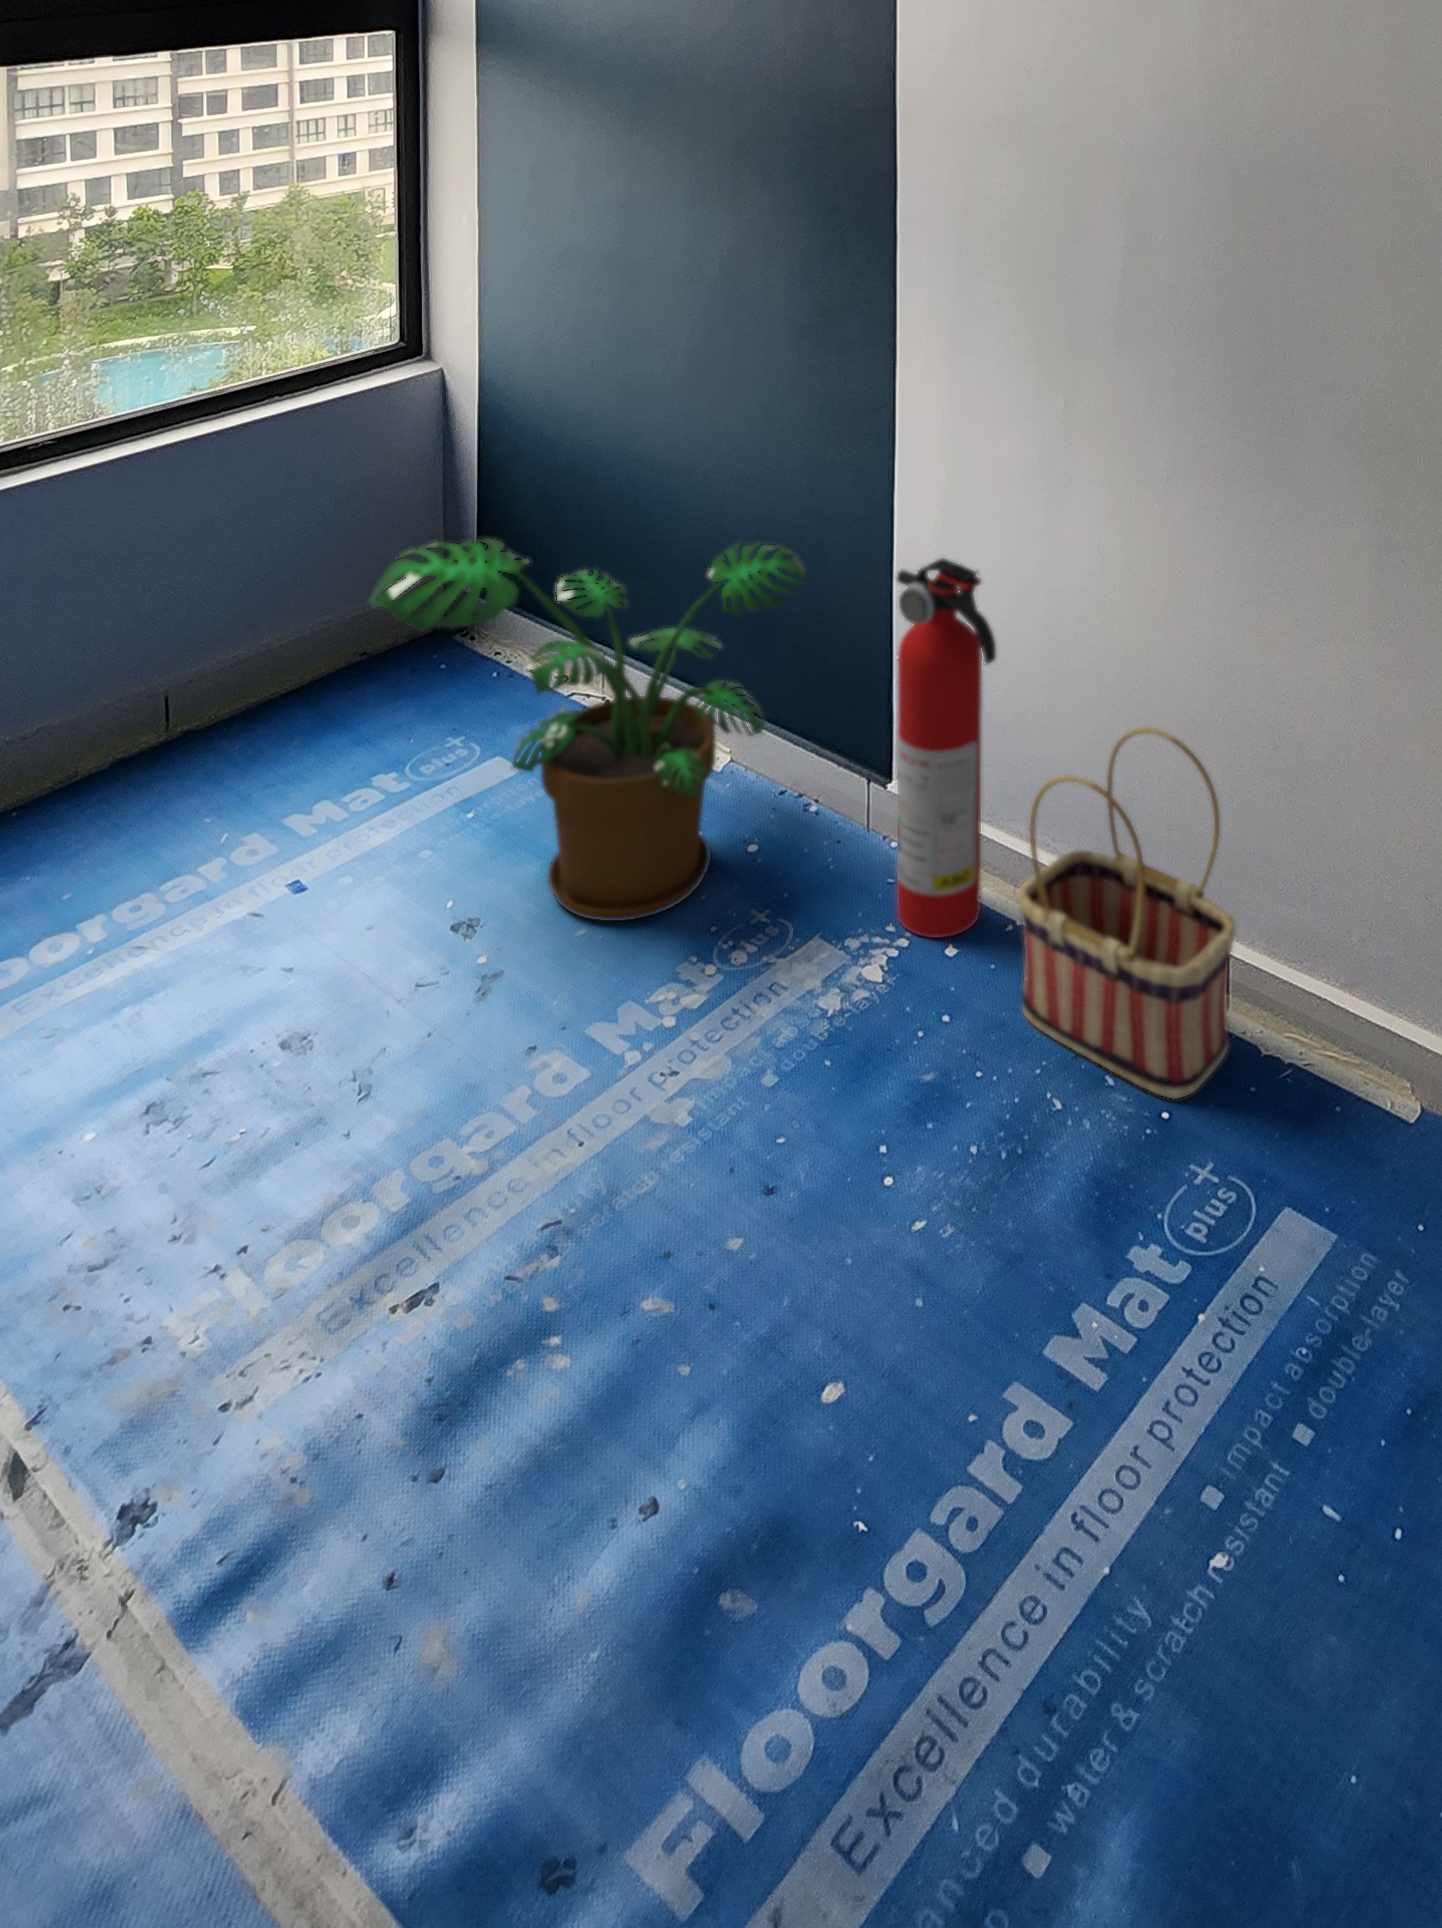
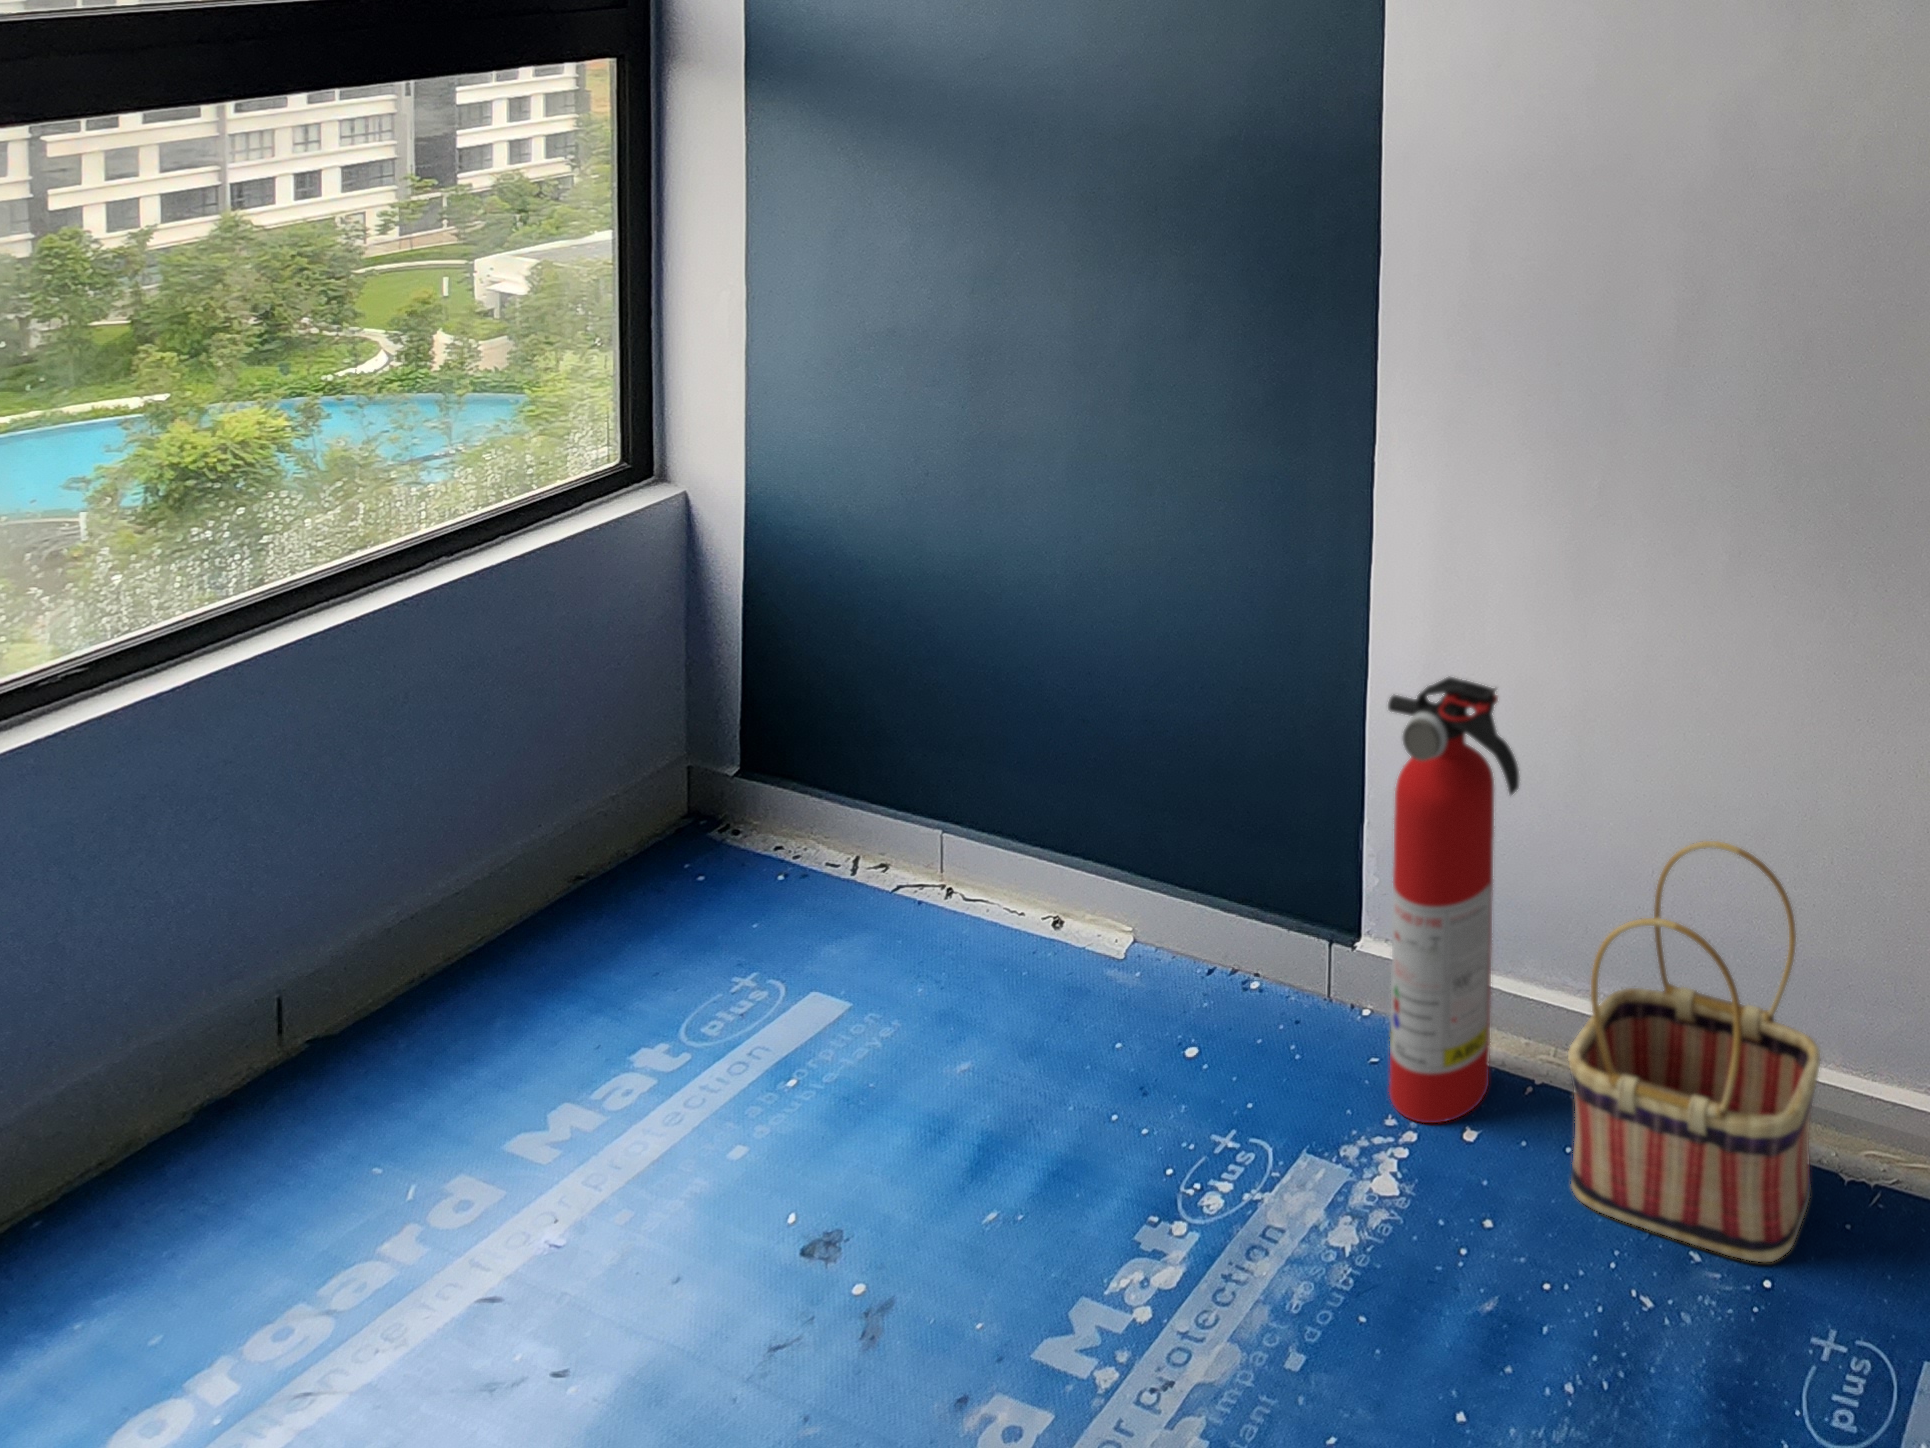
potted plant: present [370,539,806,921] -> none [659,677,1254,1194]

